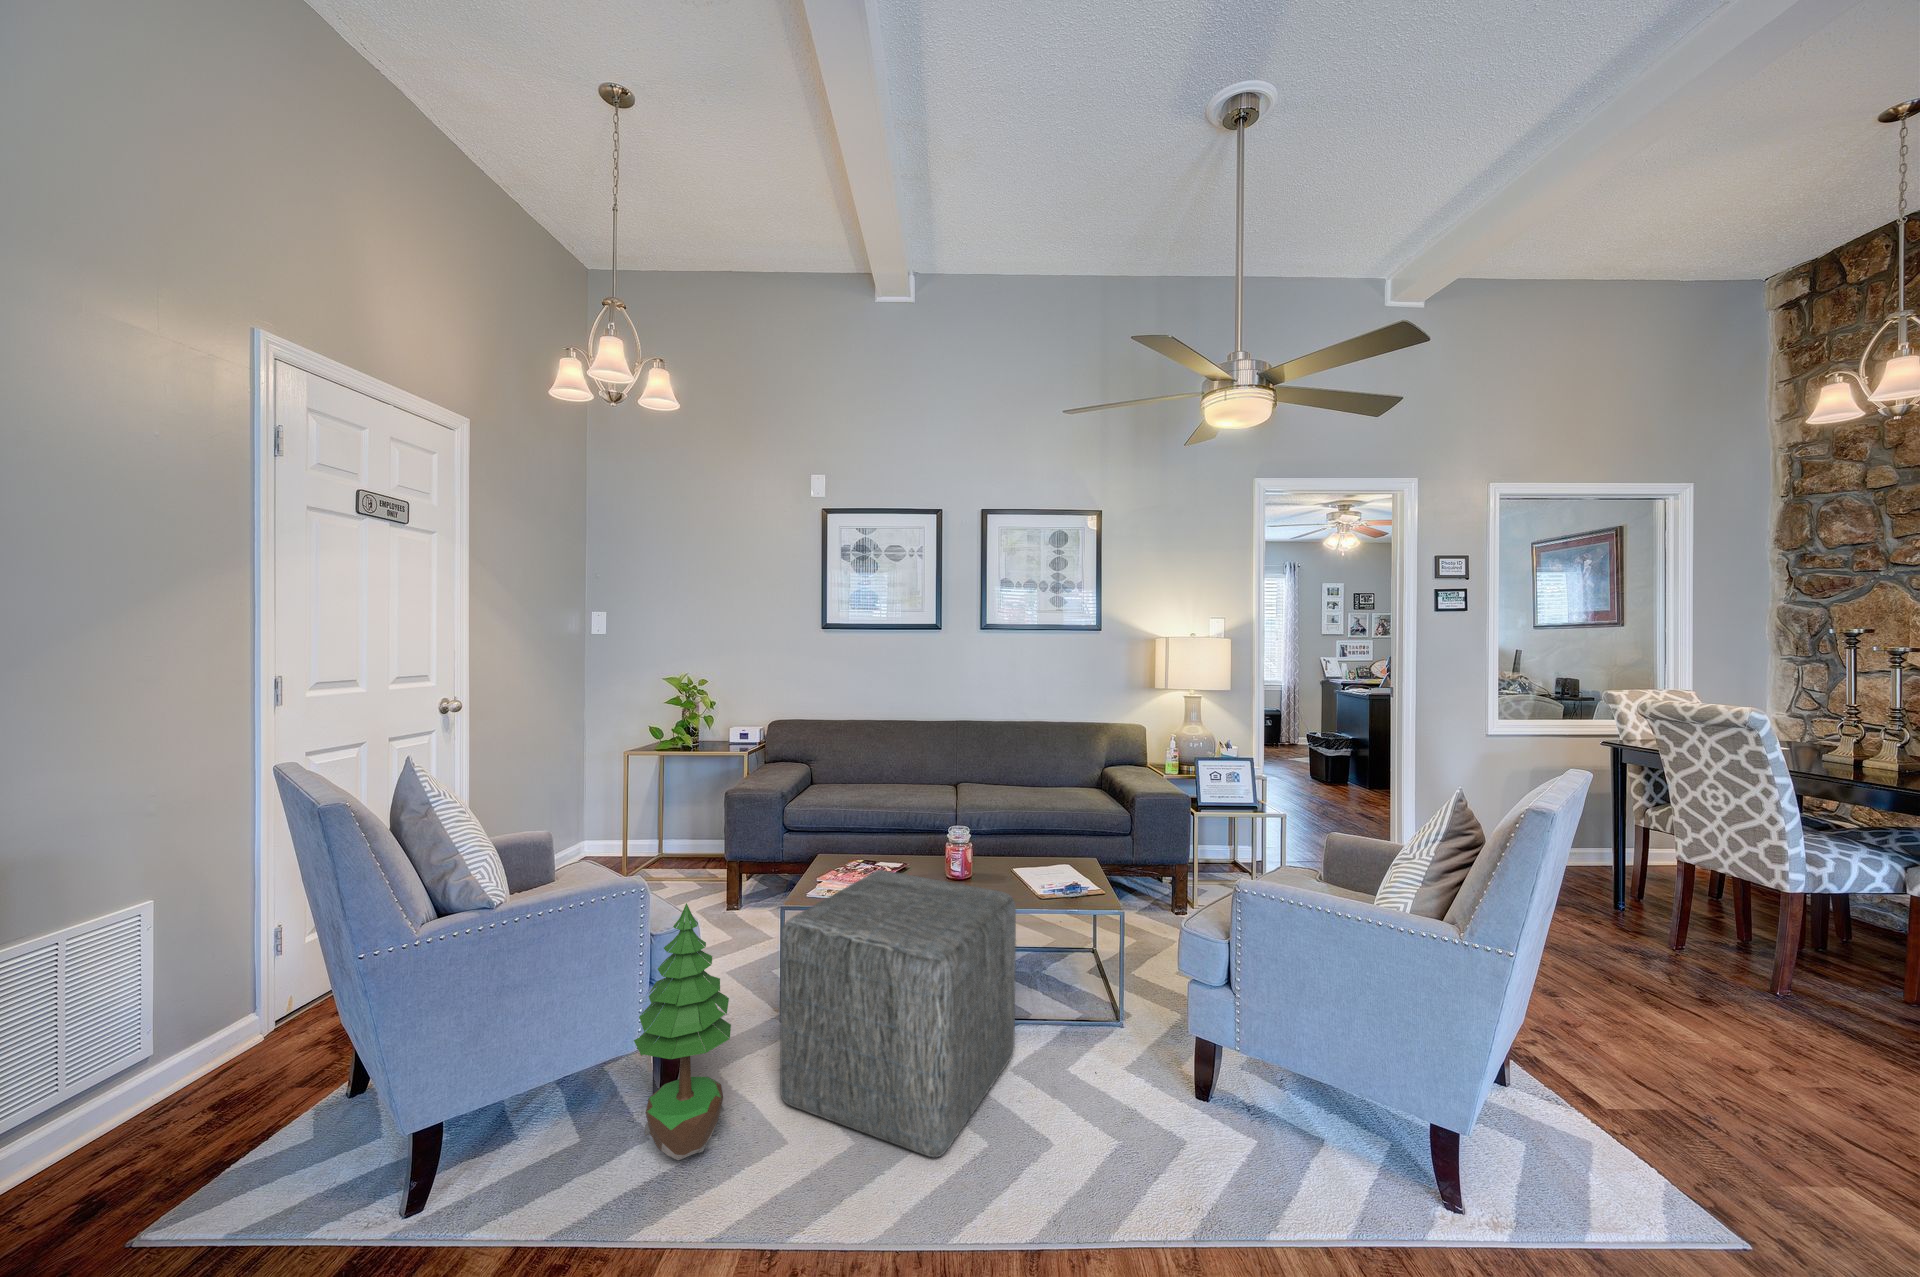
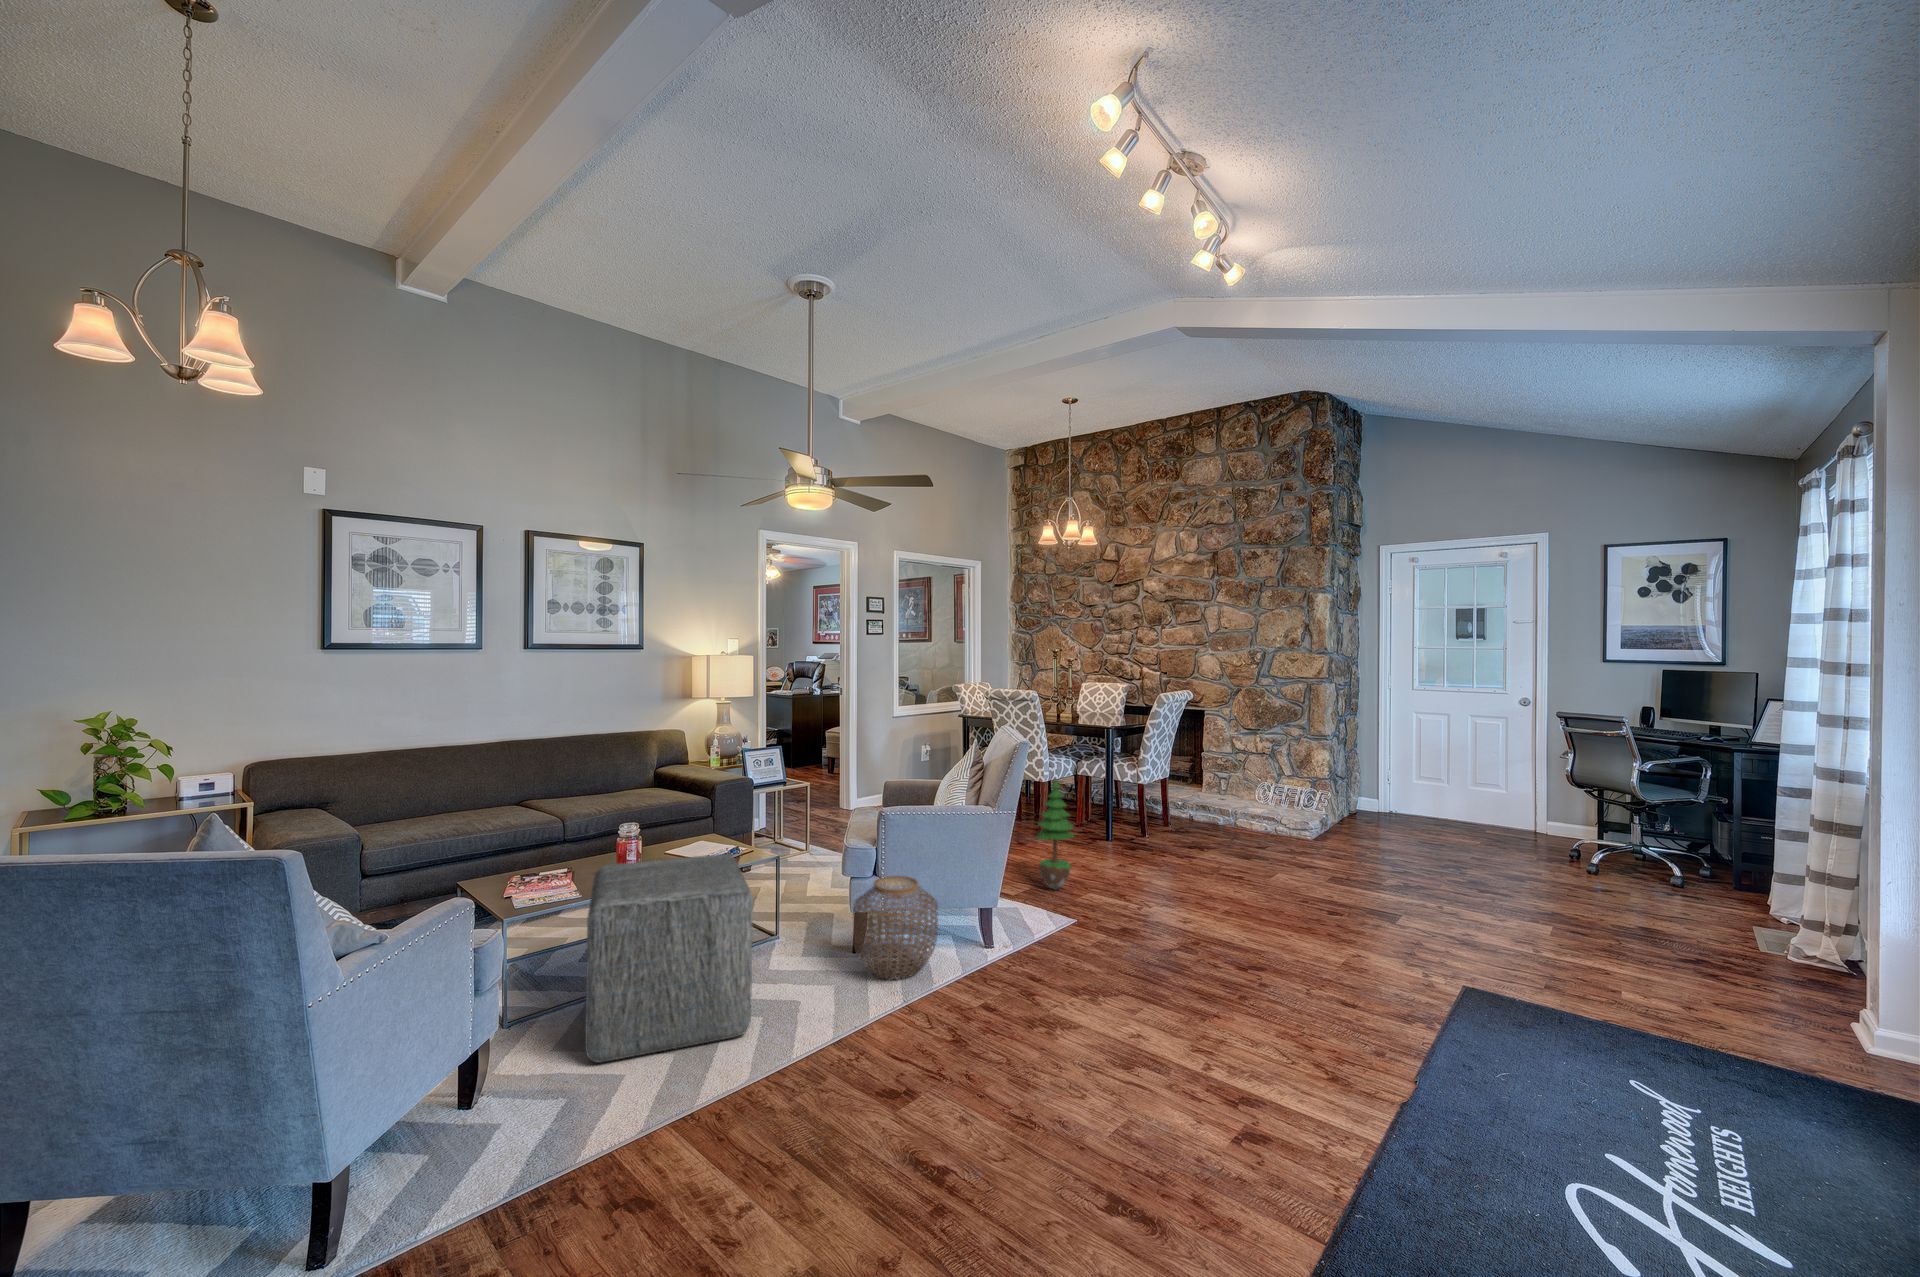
potted tree: present [634,903,731,1160] -> present [1036,780,1074,890]
woven basket: none [1159,998,1314,1193] -> present [853,876,938,980]

